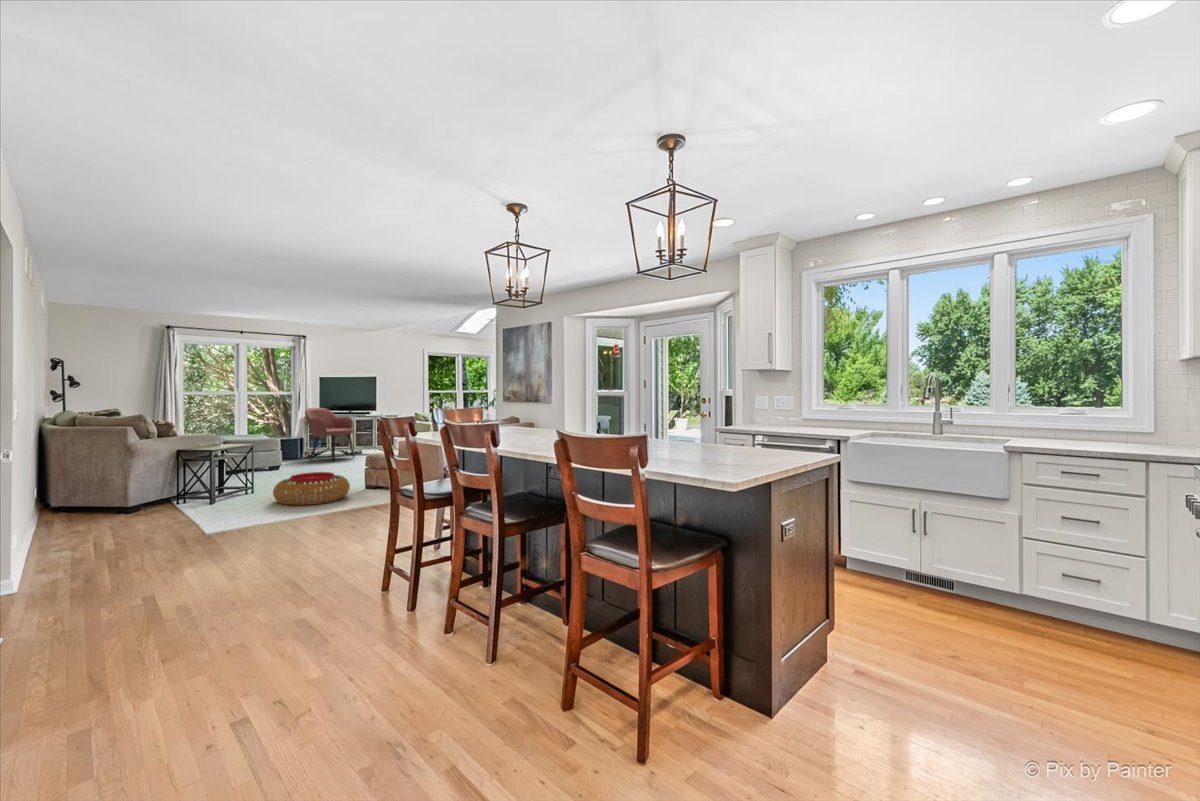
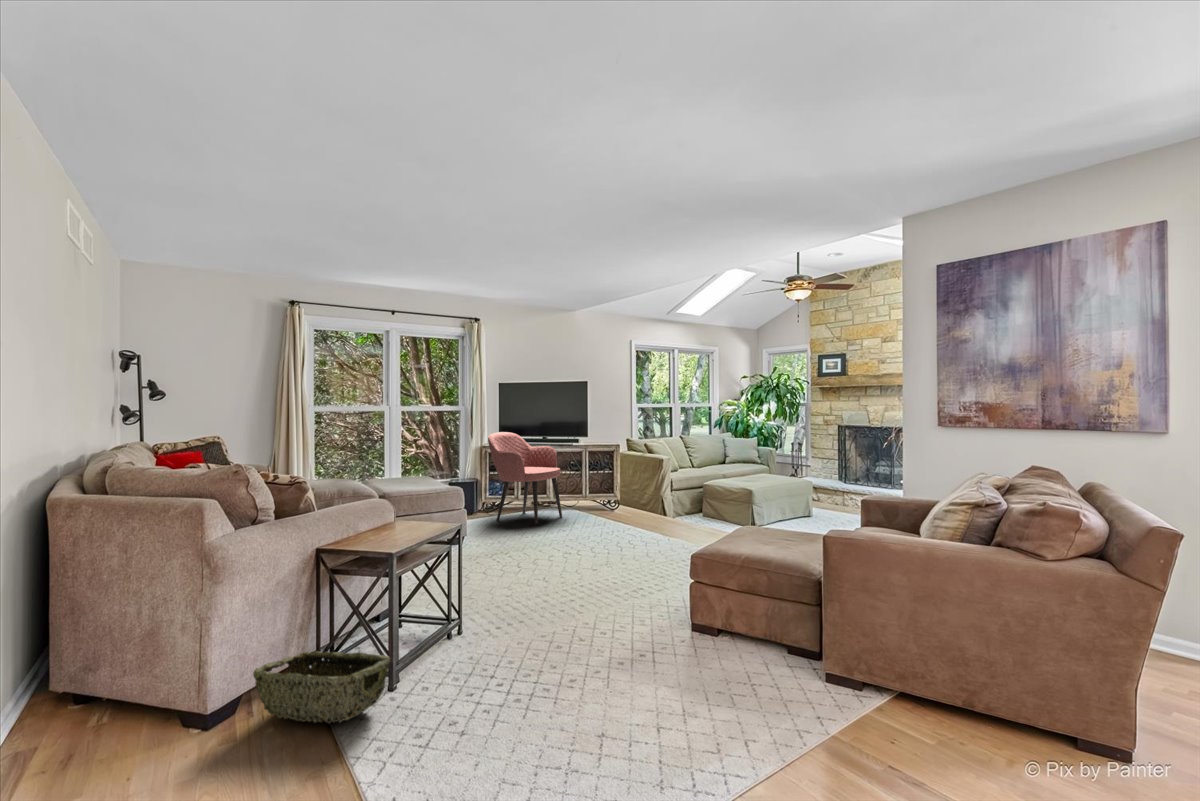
pouf: present [273,472,350,505] -> none [530,601,702,718]
woven basket: none [149,489,210,509] -> present [253,652,390,723]

